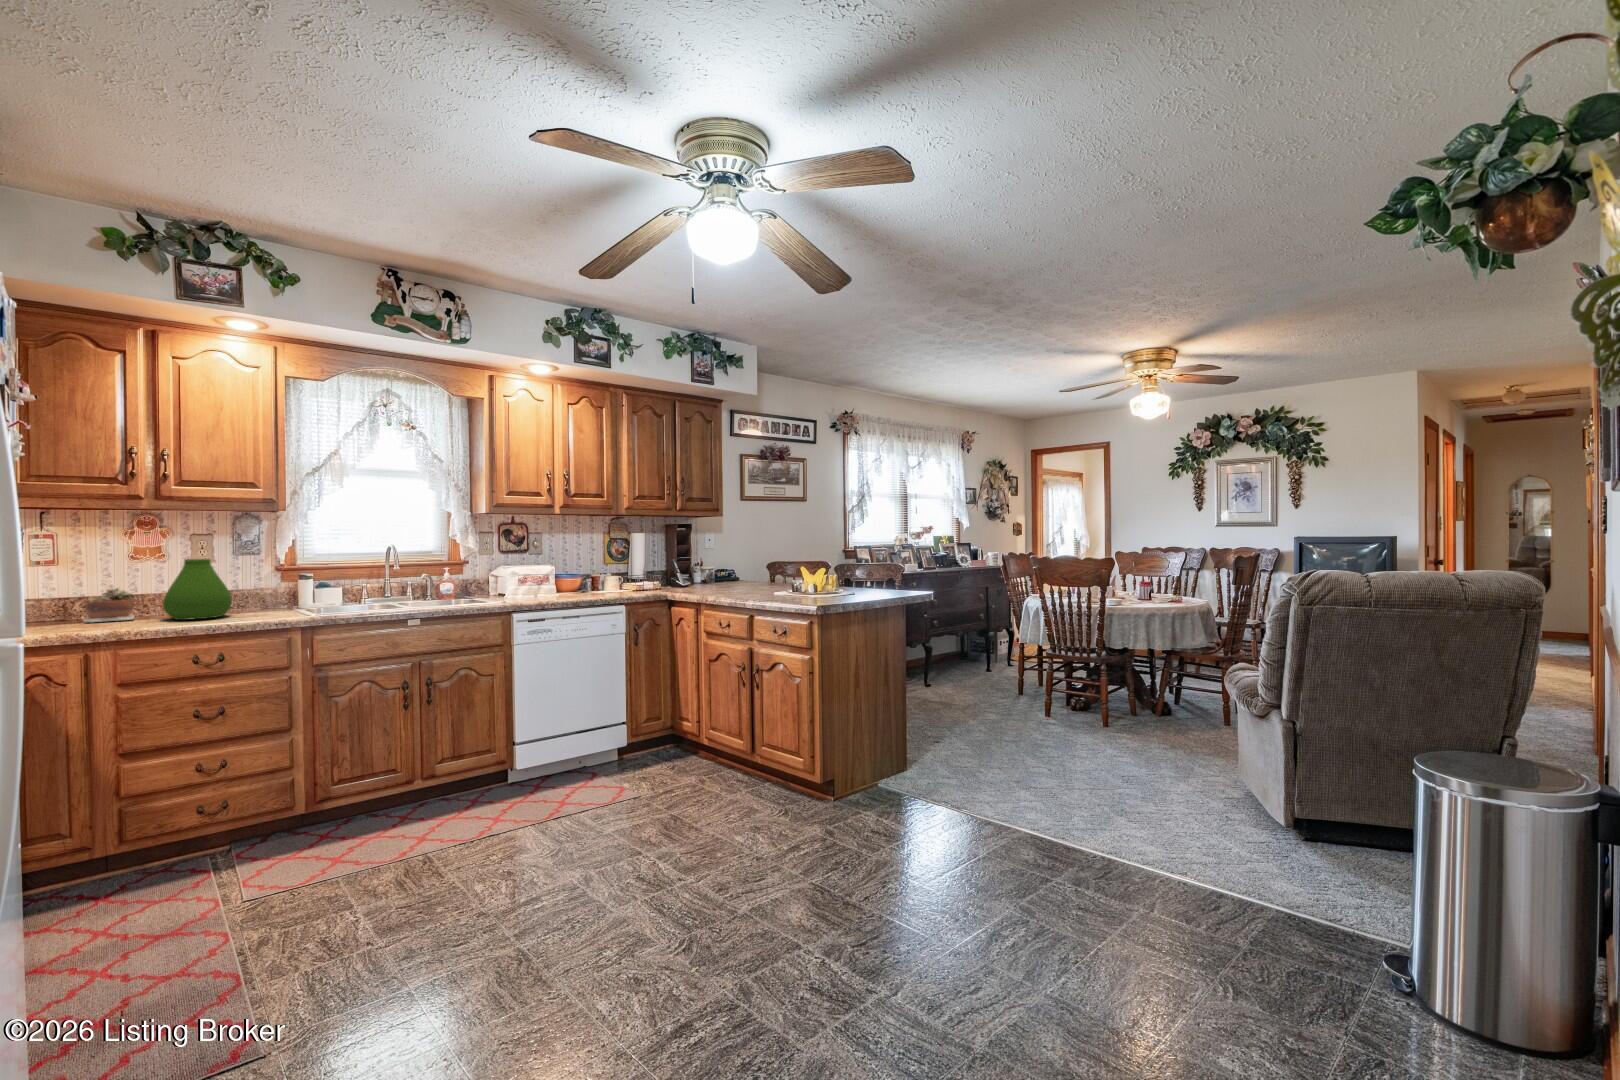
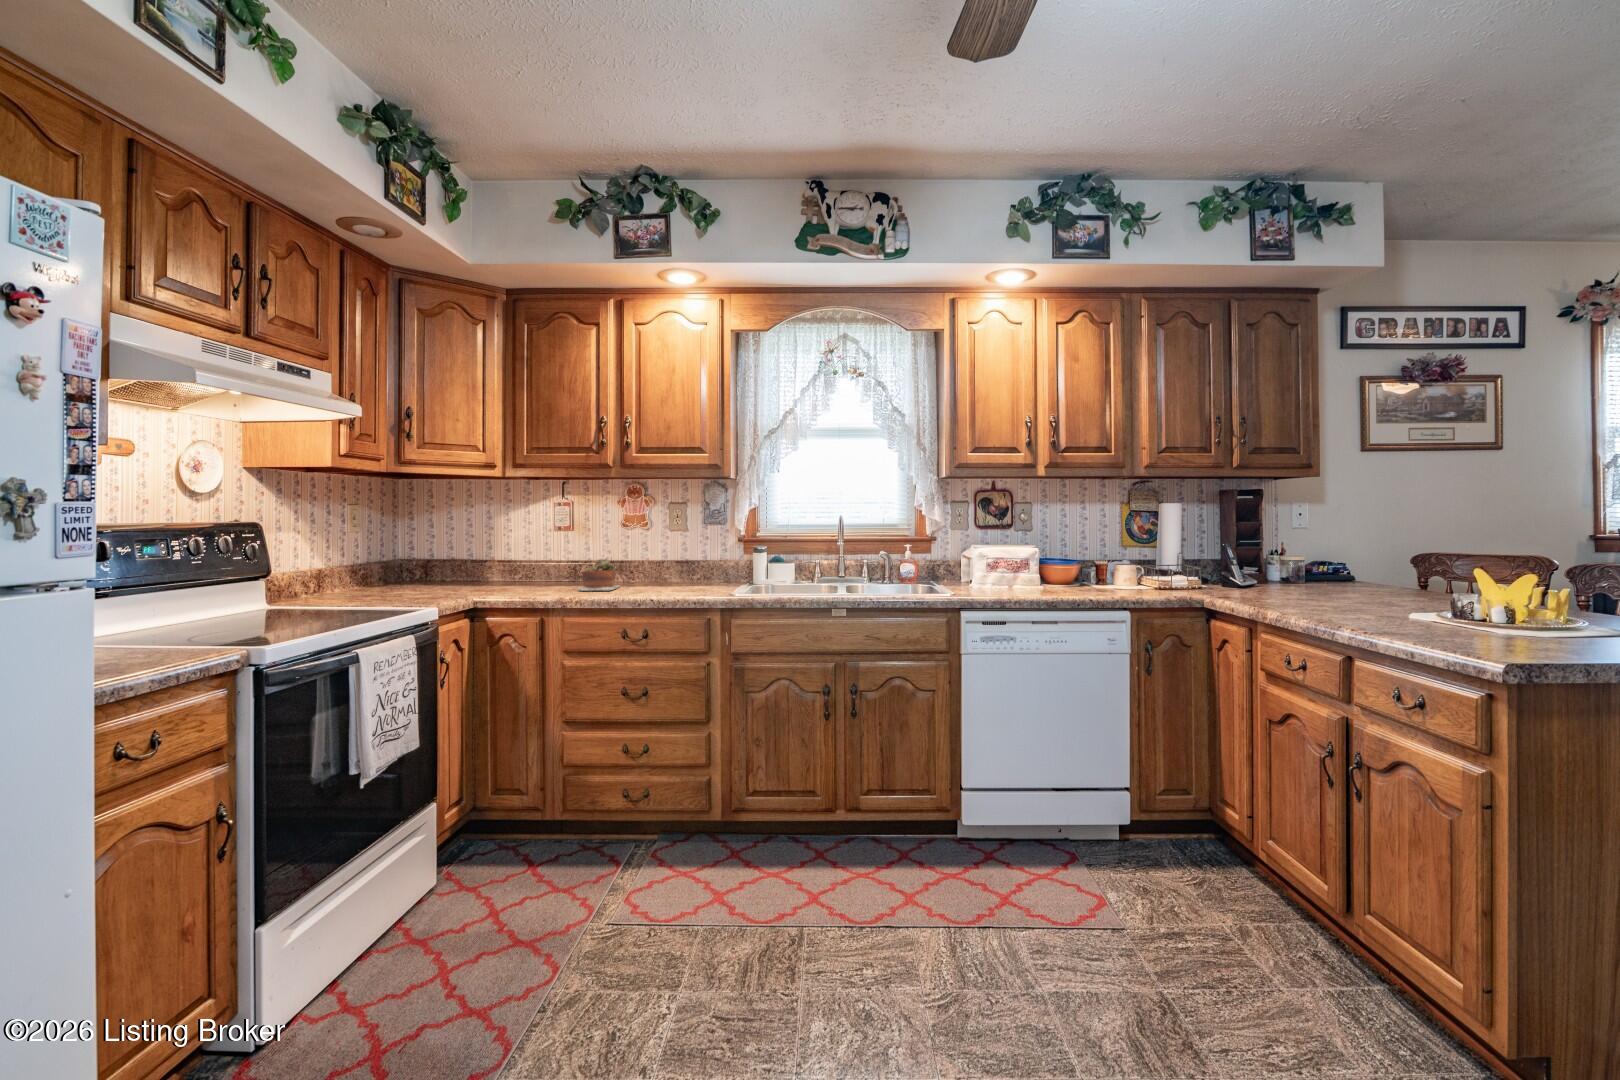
vase: present [163,559,232,620] -> none [628,532,684,594]

